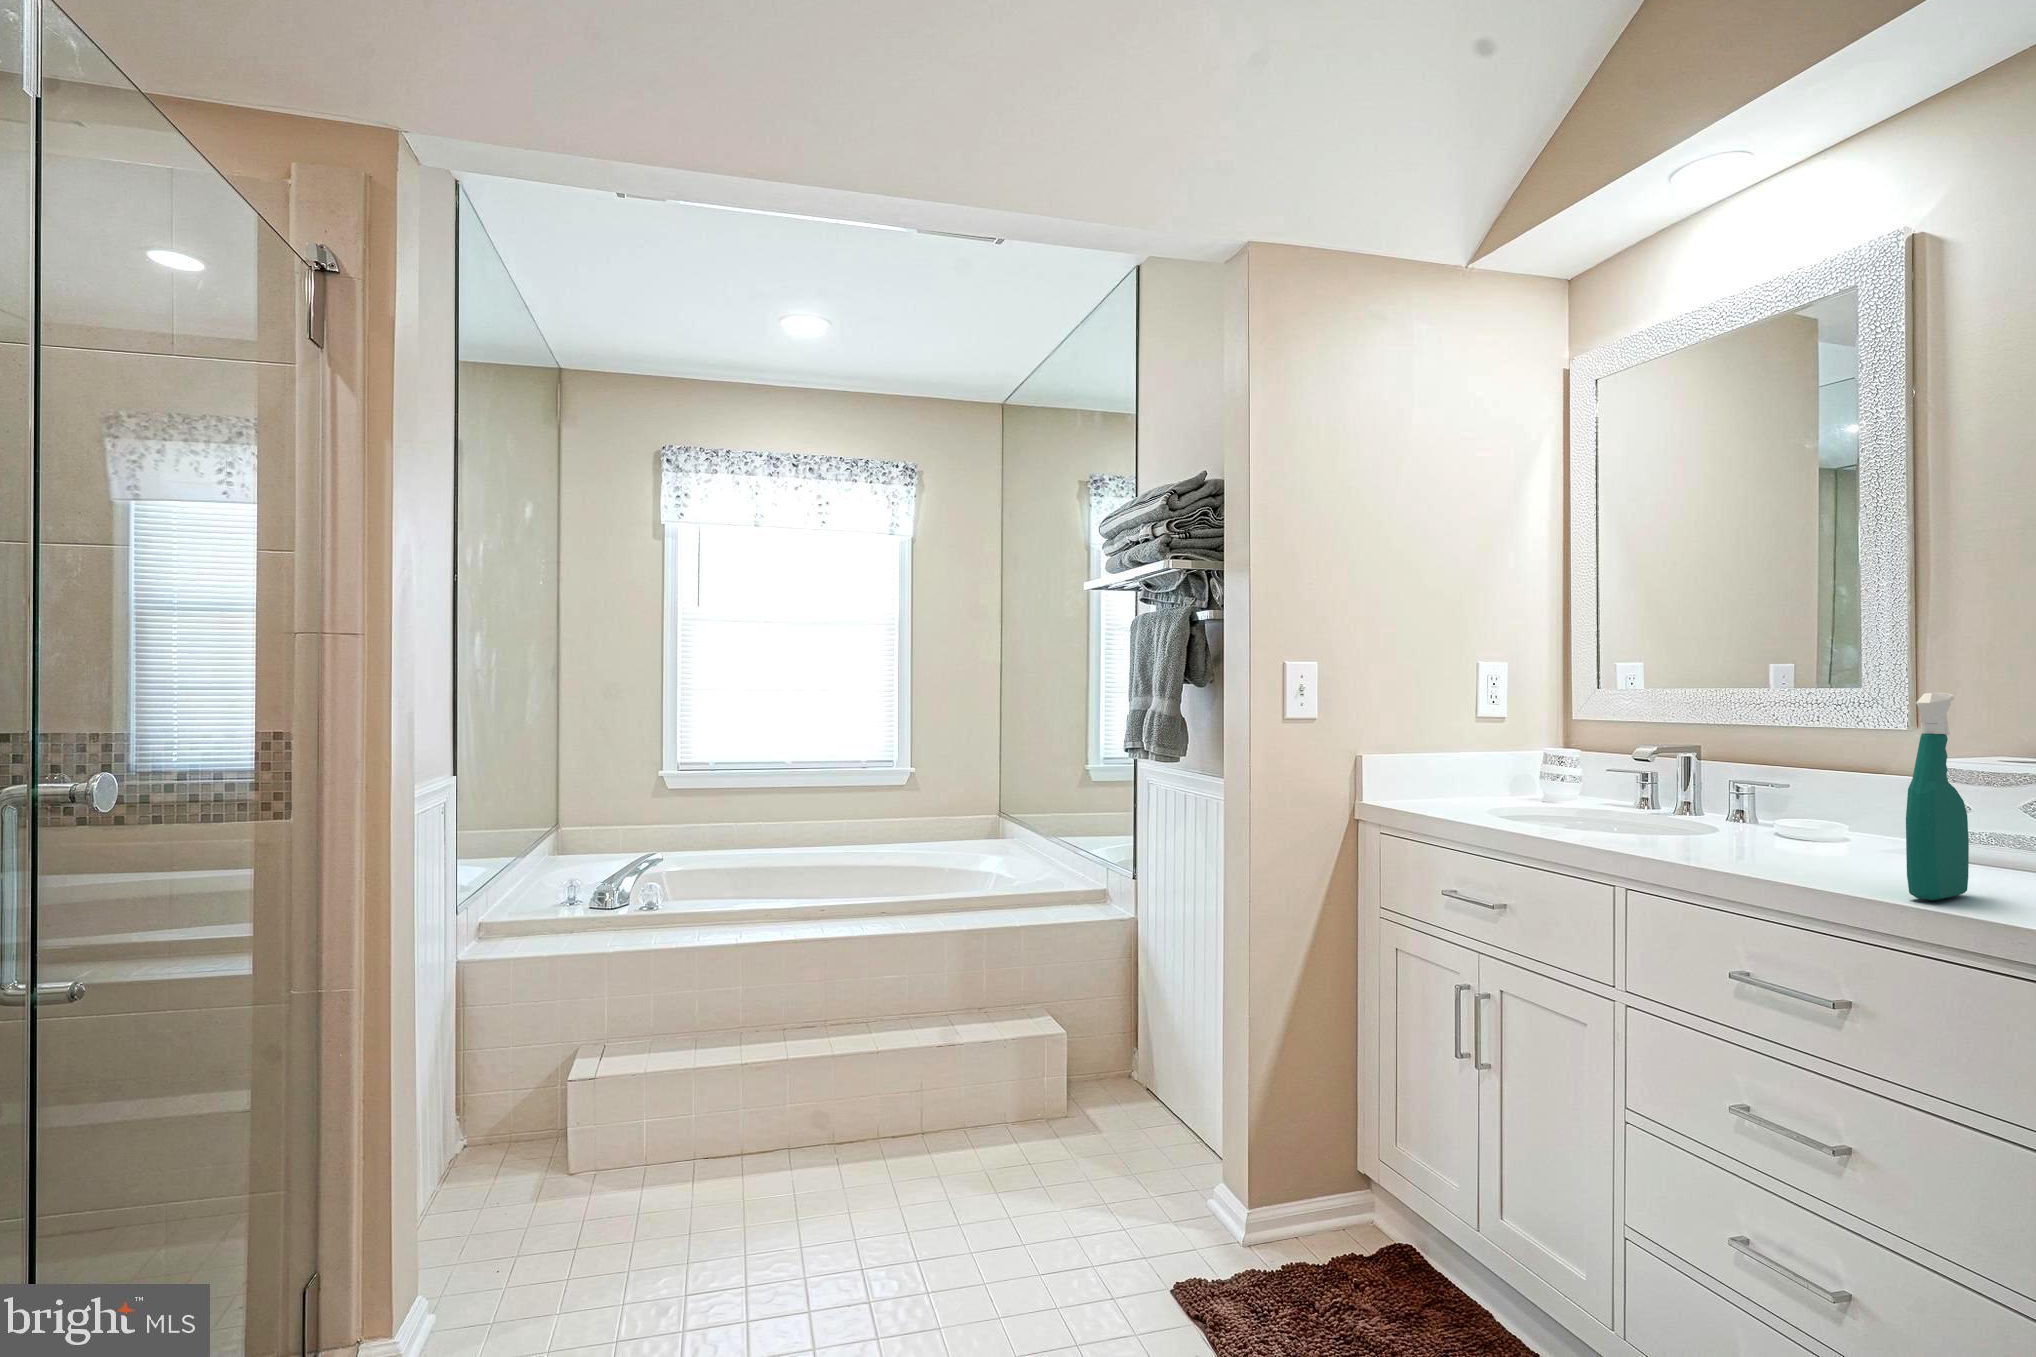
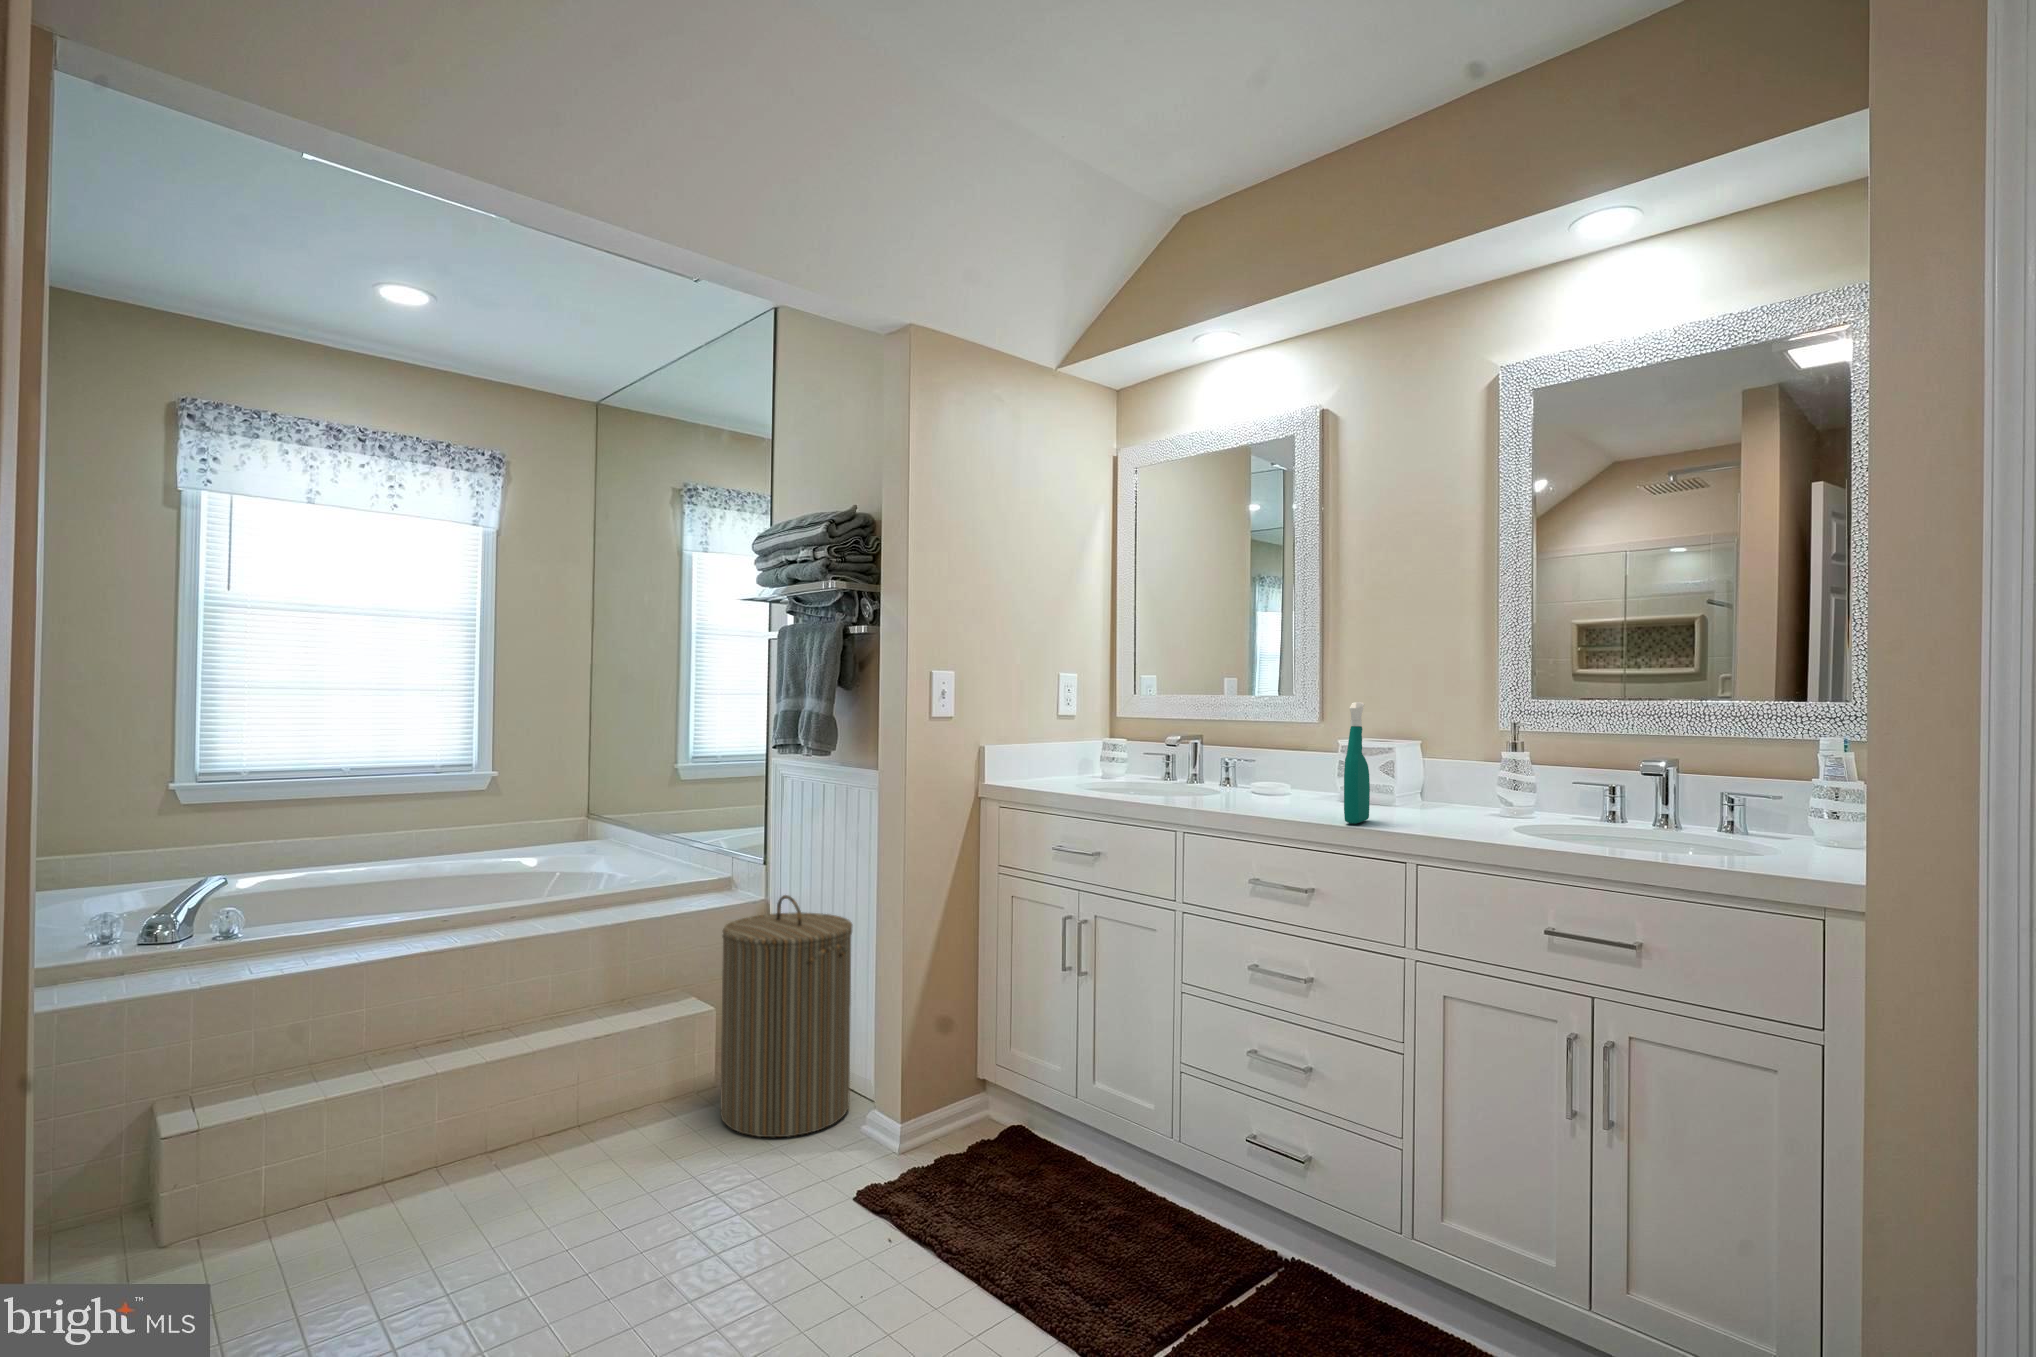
laundry hamper: none [1060,918,1206,1198] -> present [720,895,852,1137]

